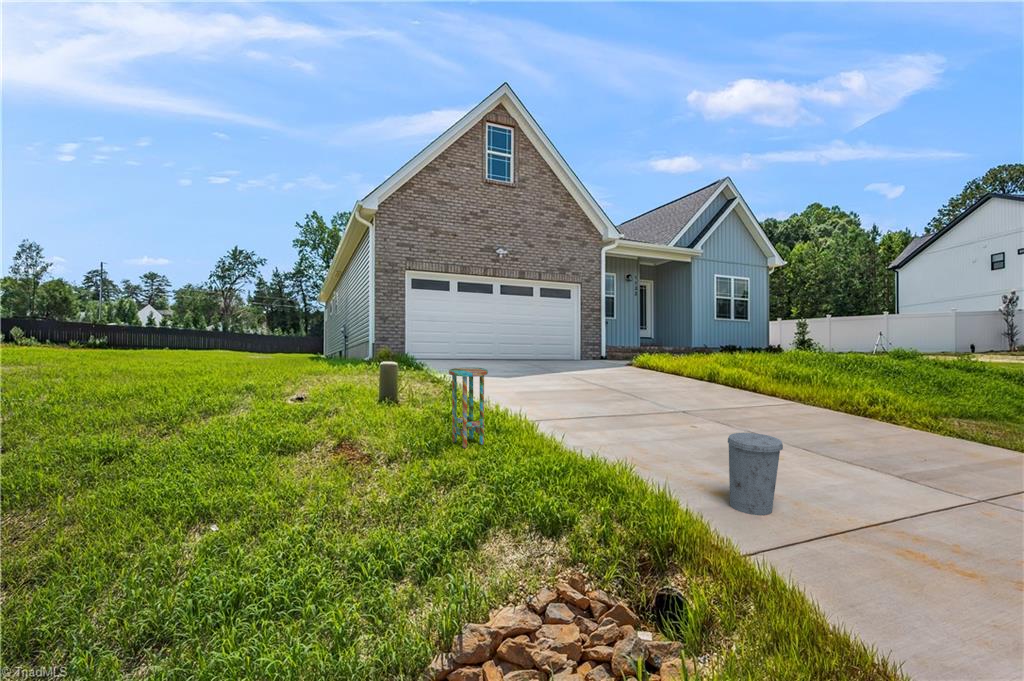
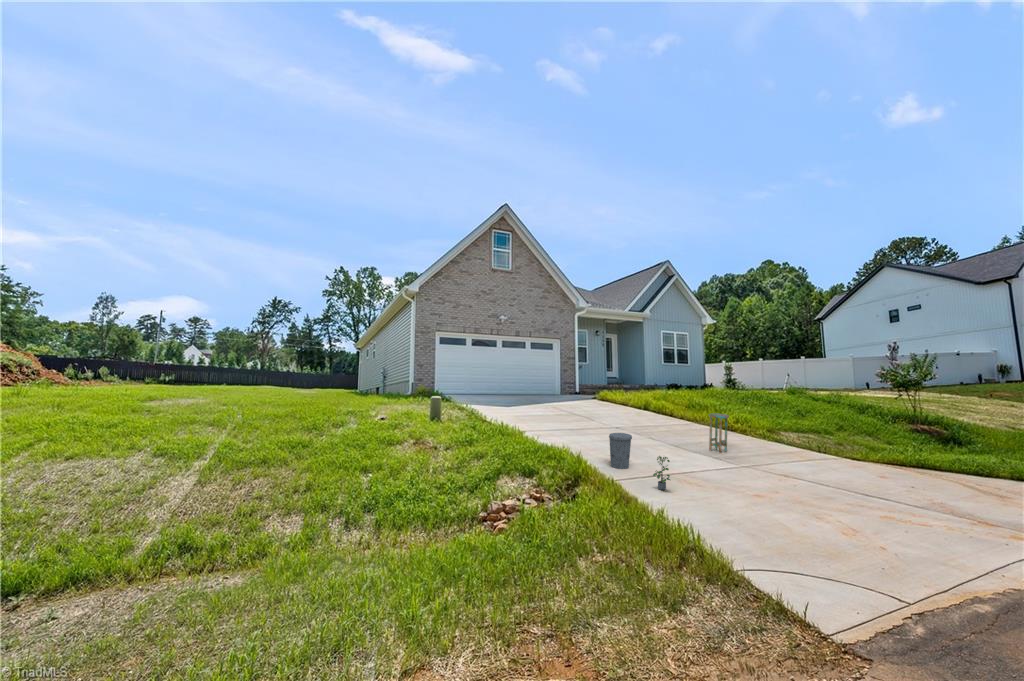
side table: present [449,367,488,448] -> present [709,413,729,453]
potted plant: none [888,505,958,600] -> present [653,456,670,490]

